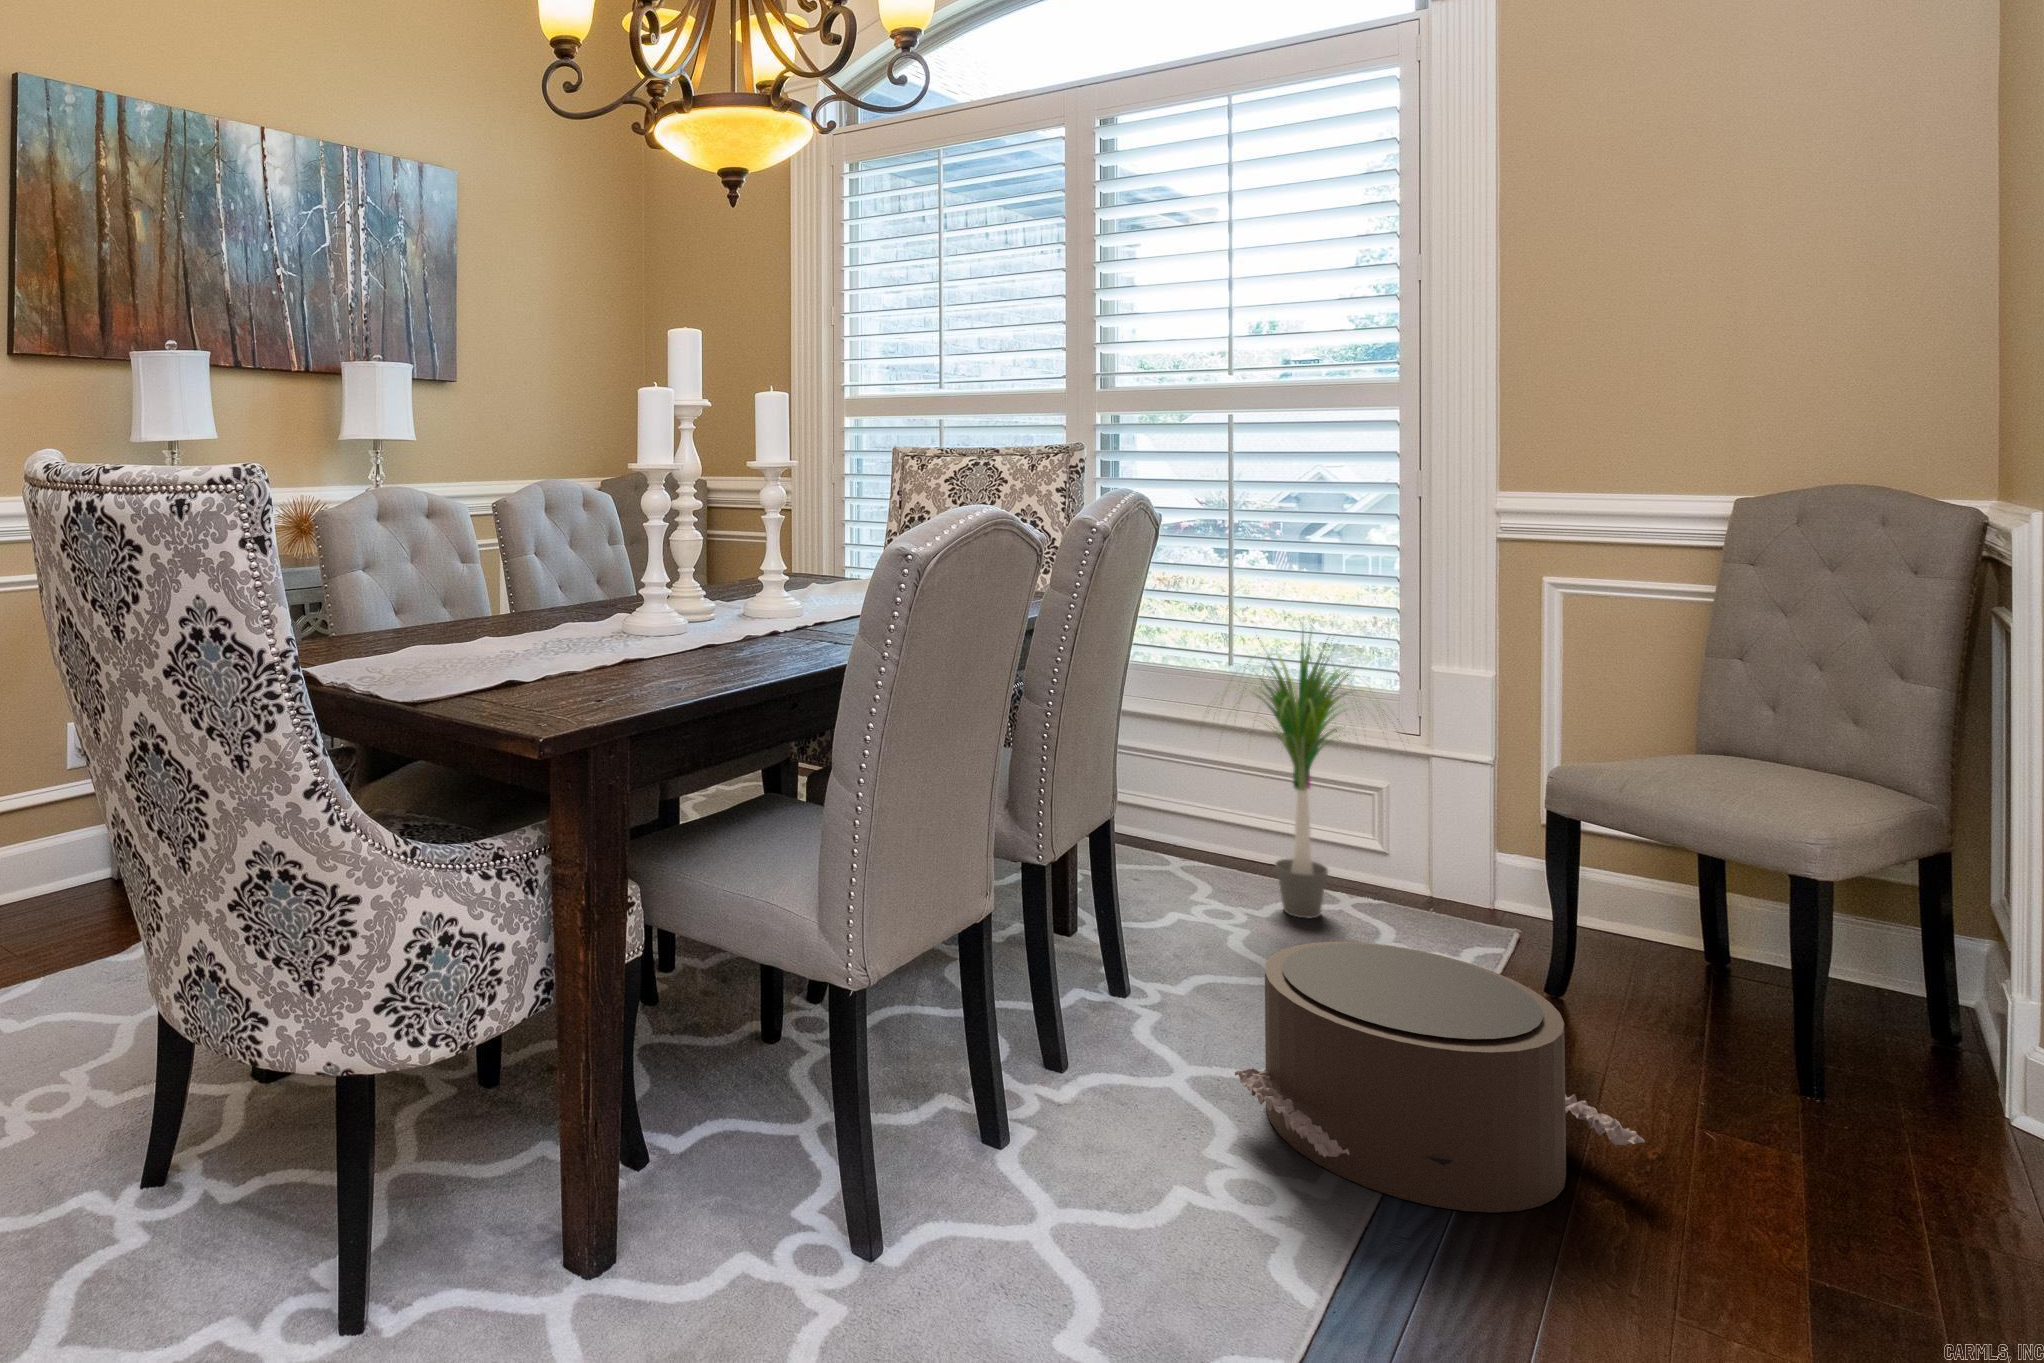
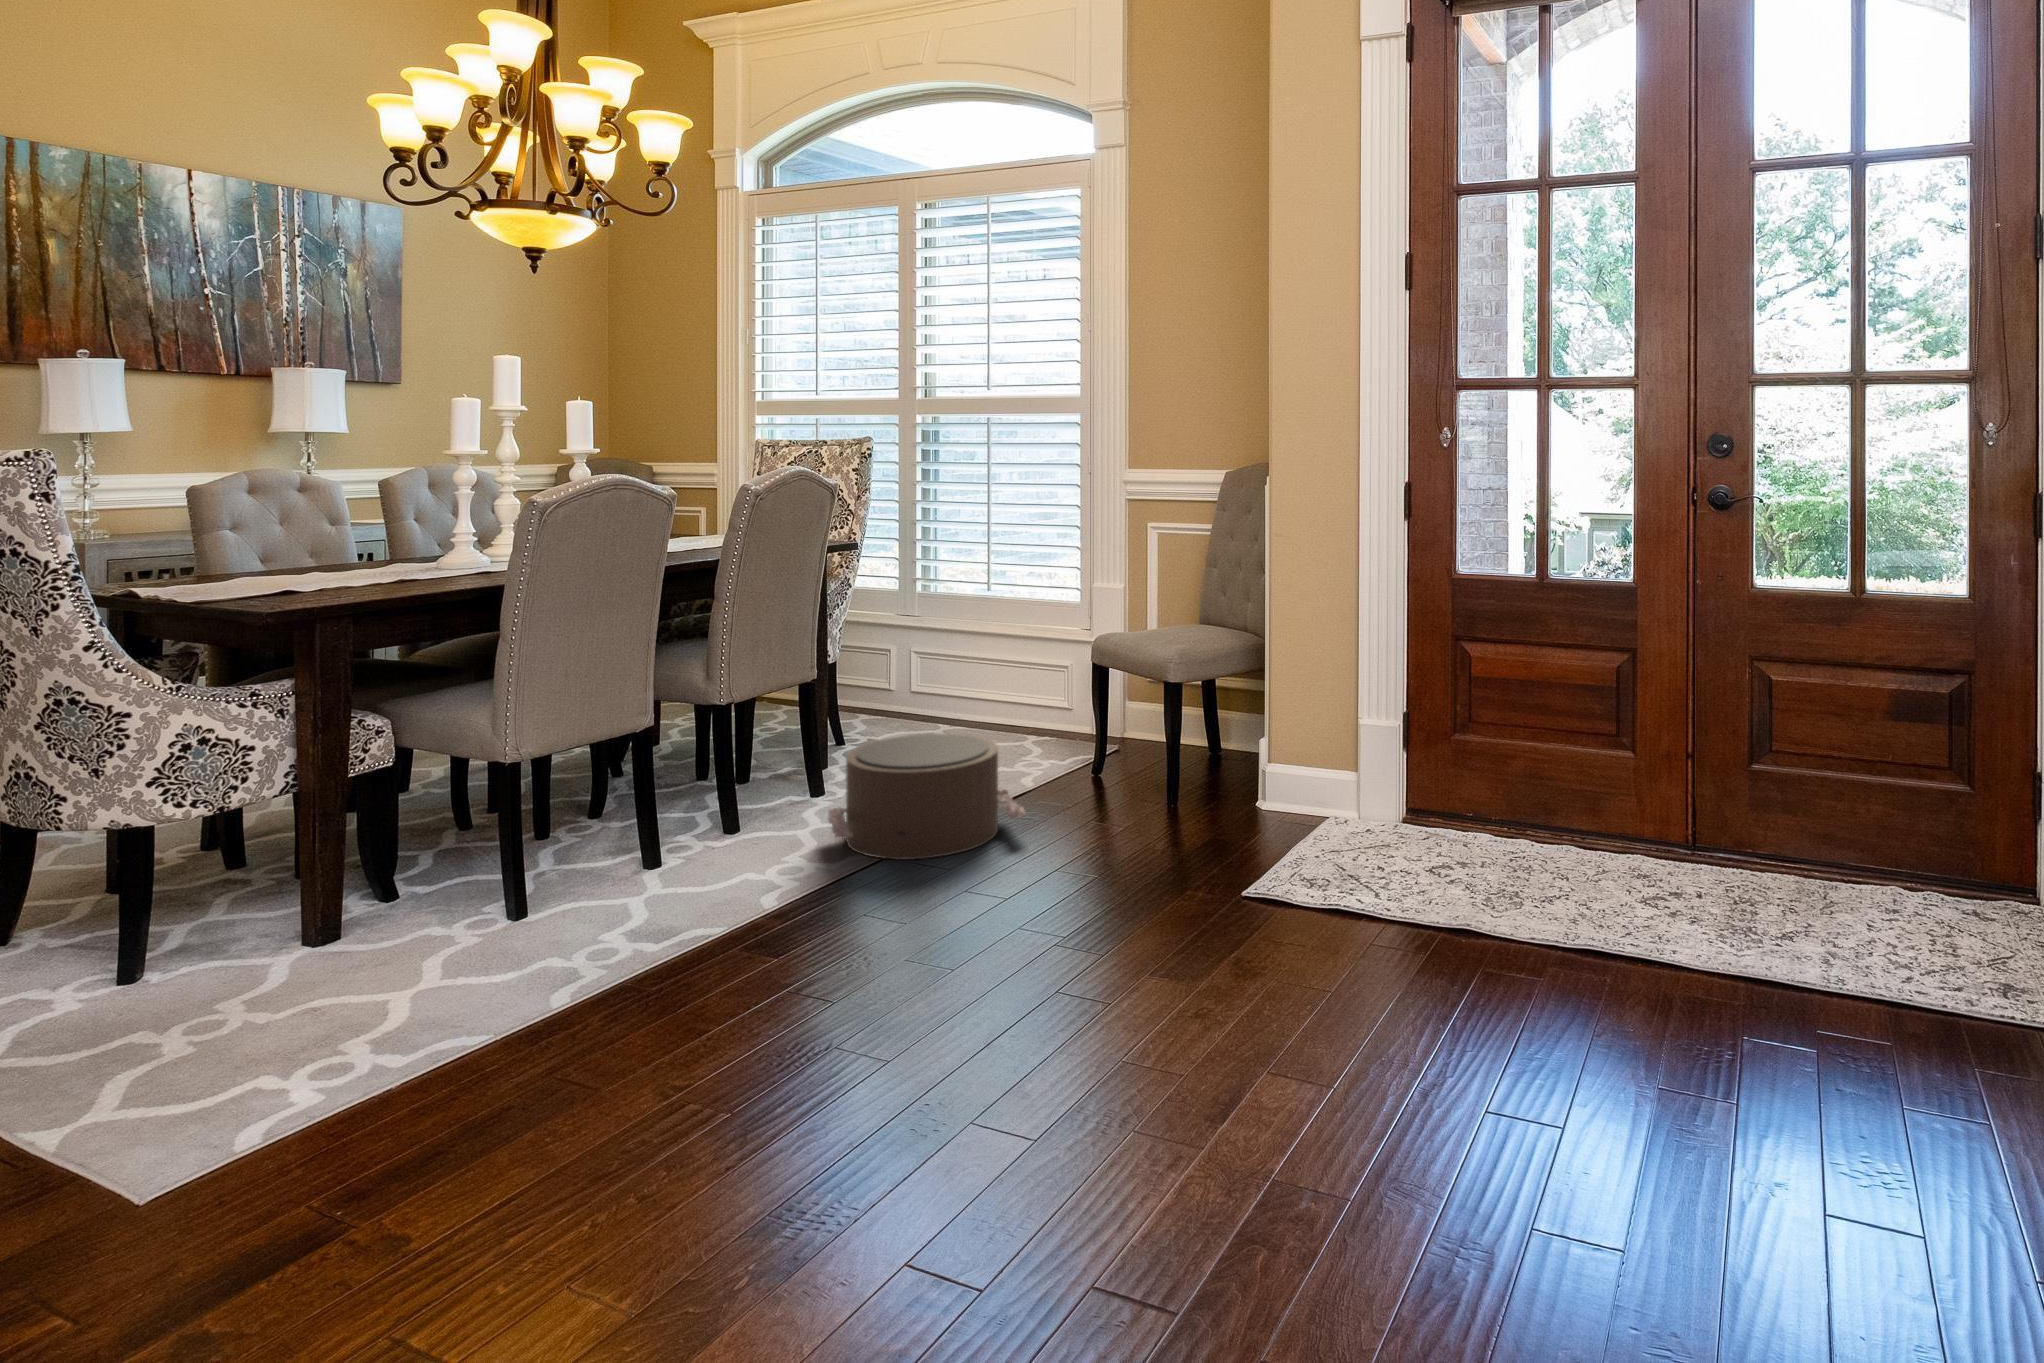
potted plant: present [1211,634,1398,918] -> none [936,548,1062,744]

